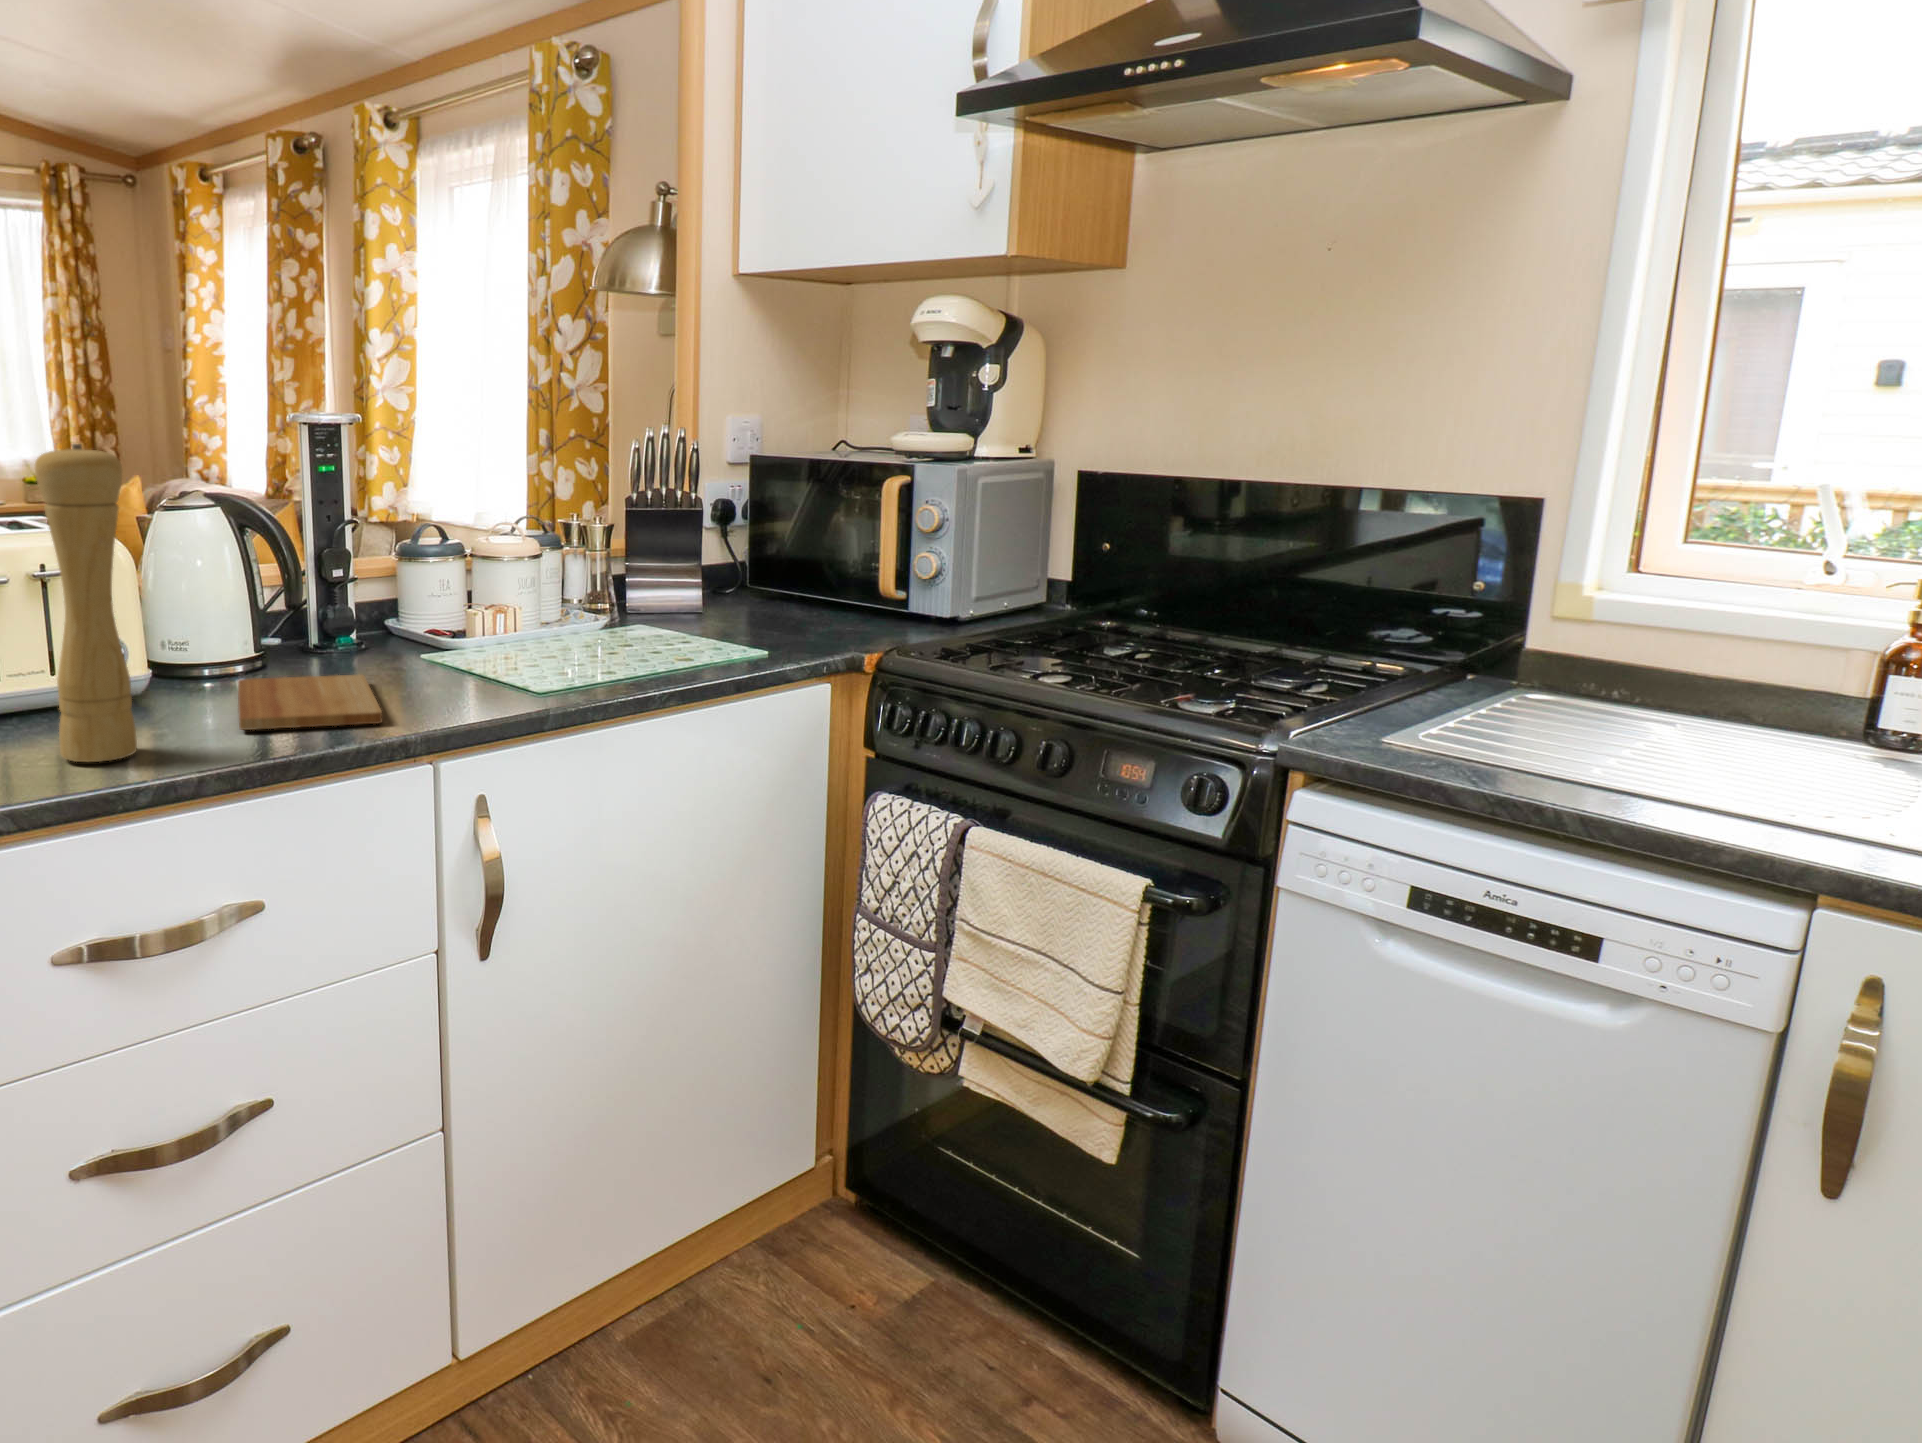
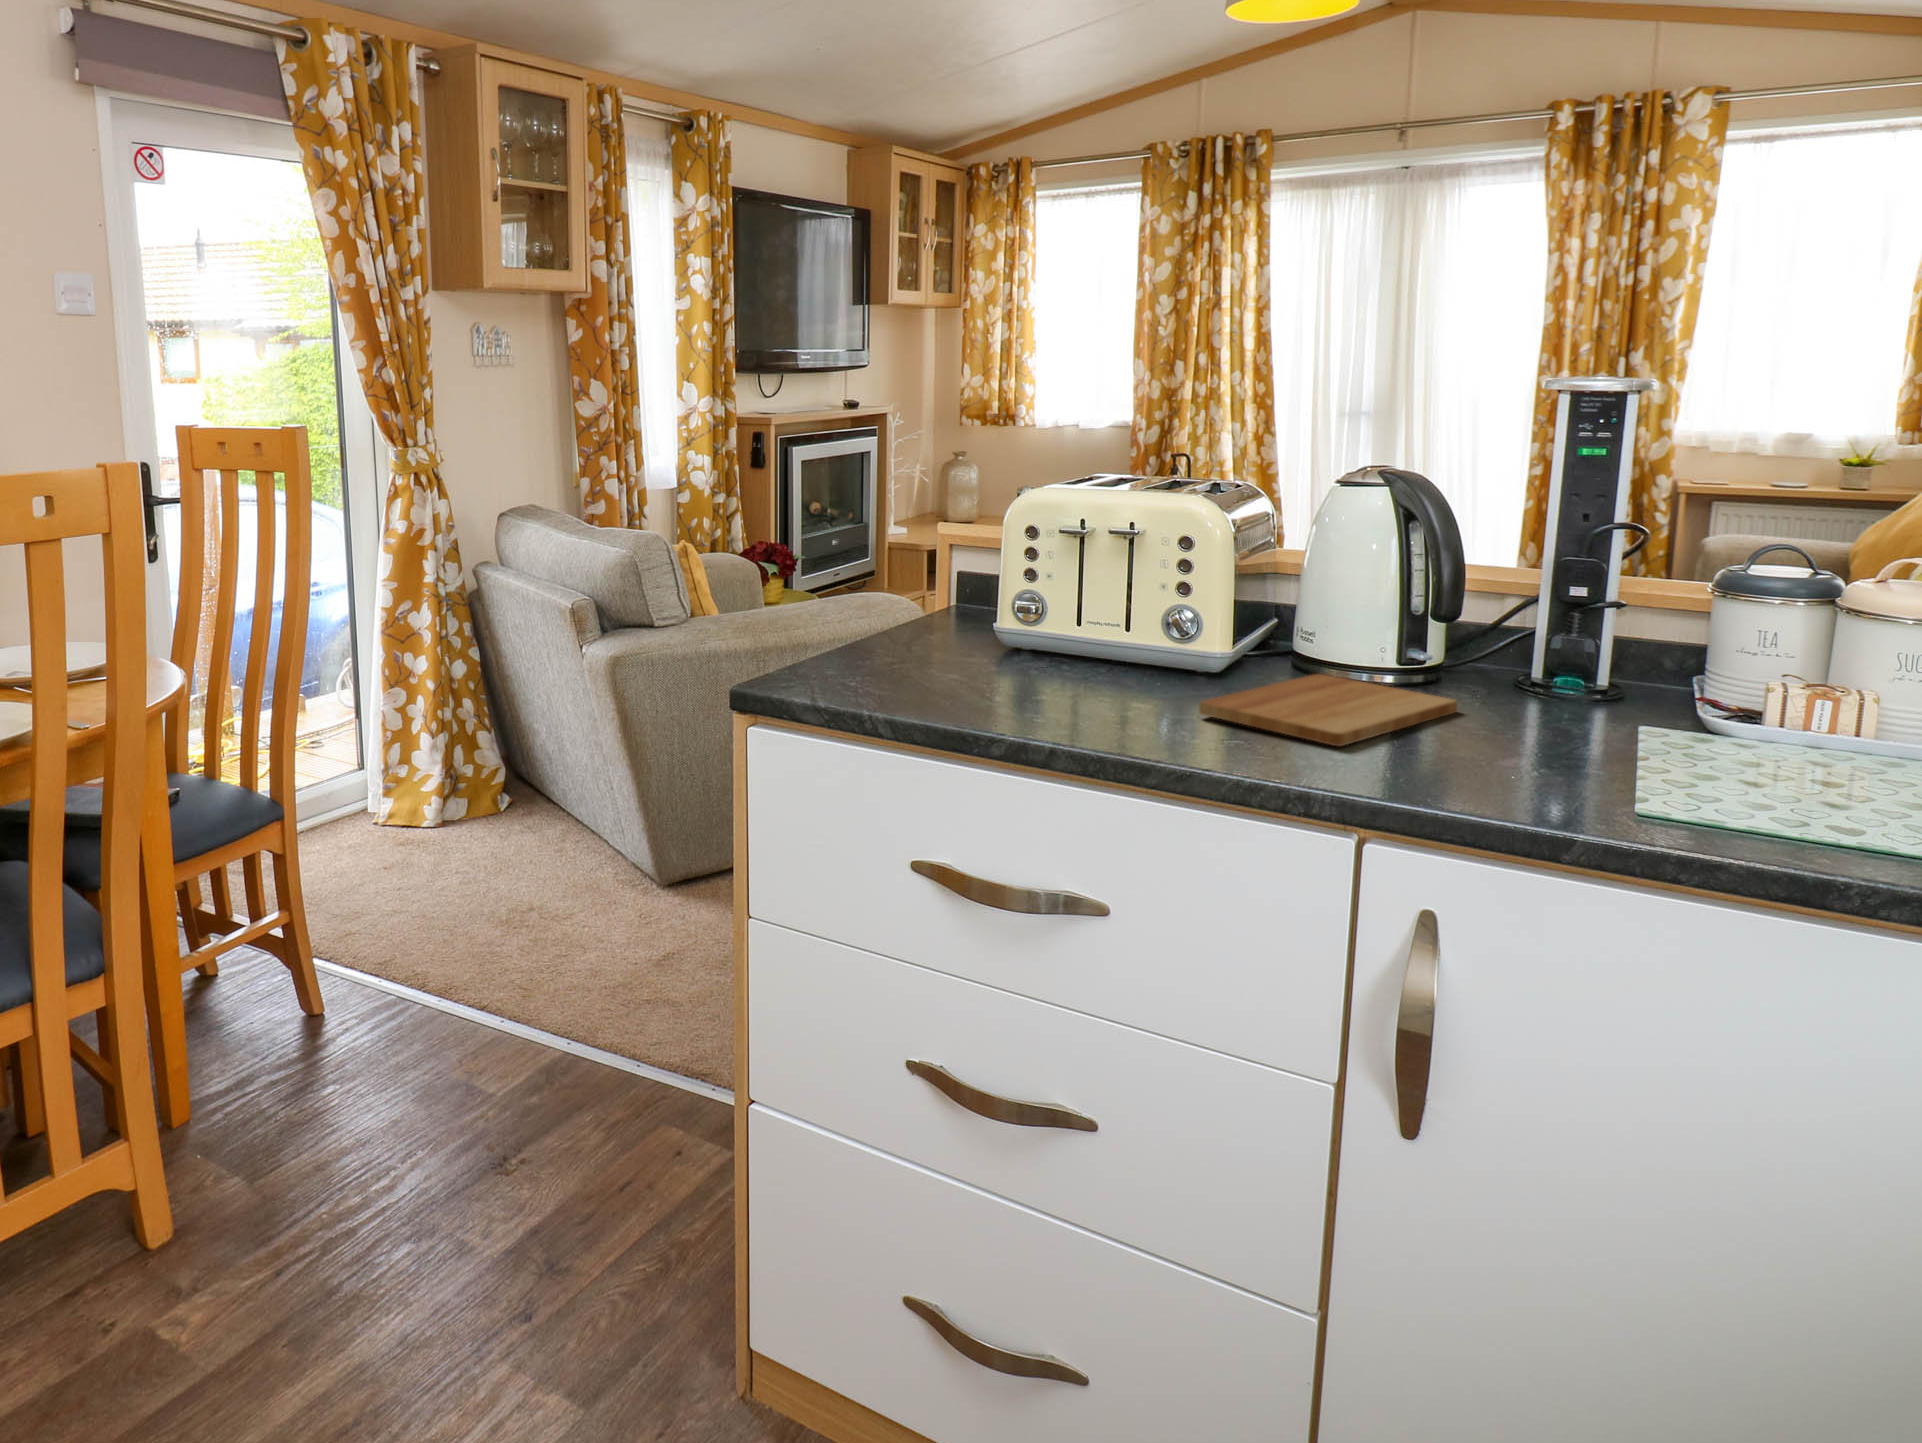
pepper mill: present [35,444,137,762] -> none [1023,413,1108,706]

